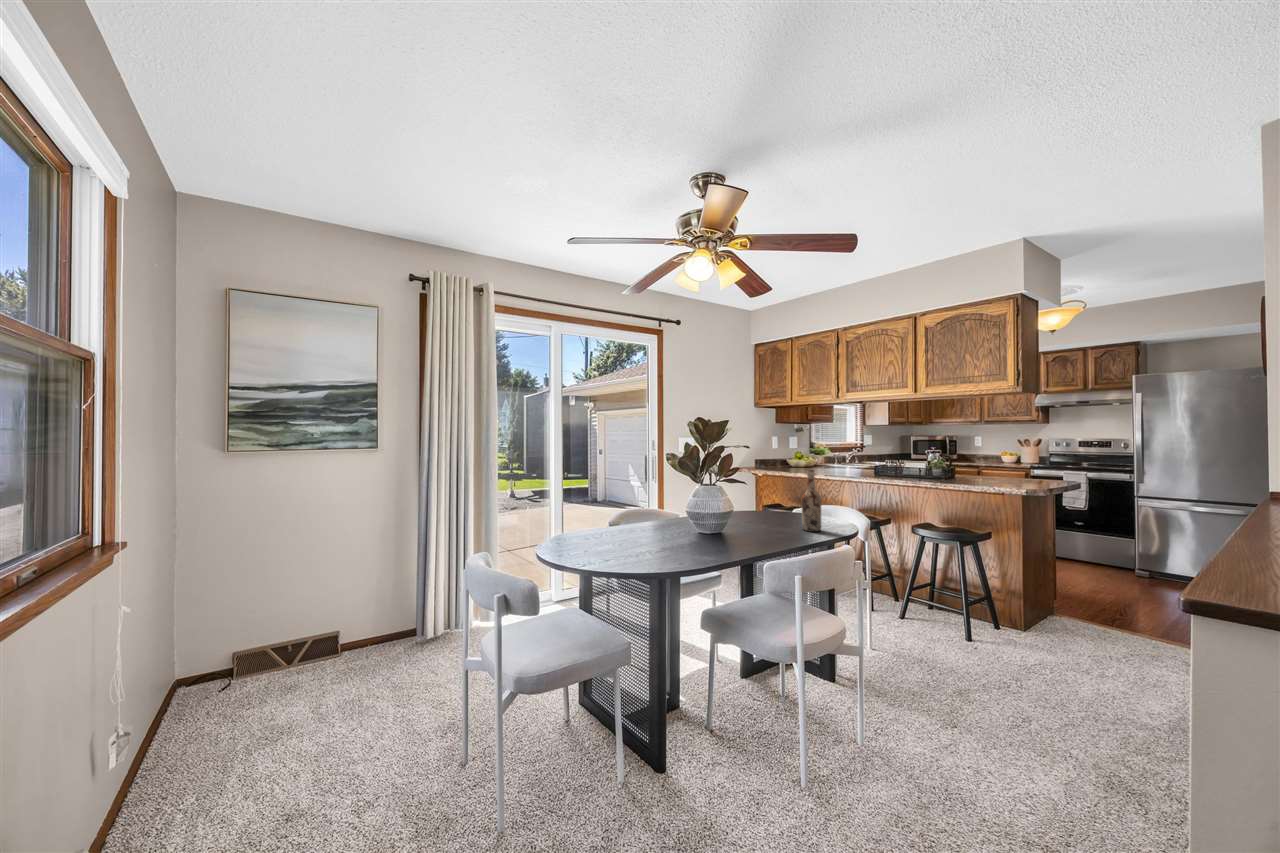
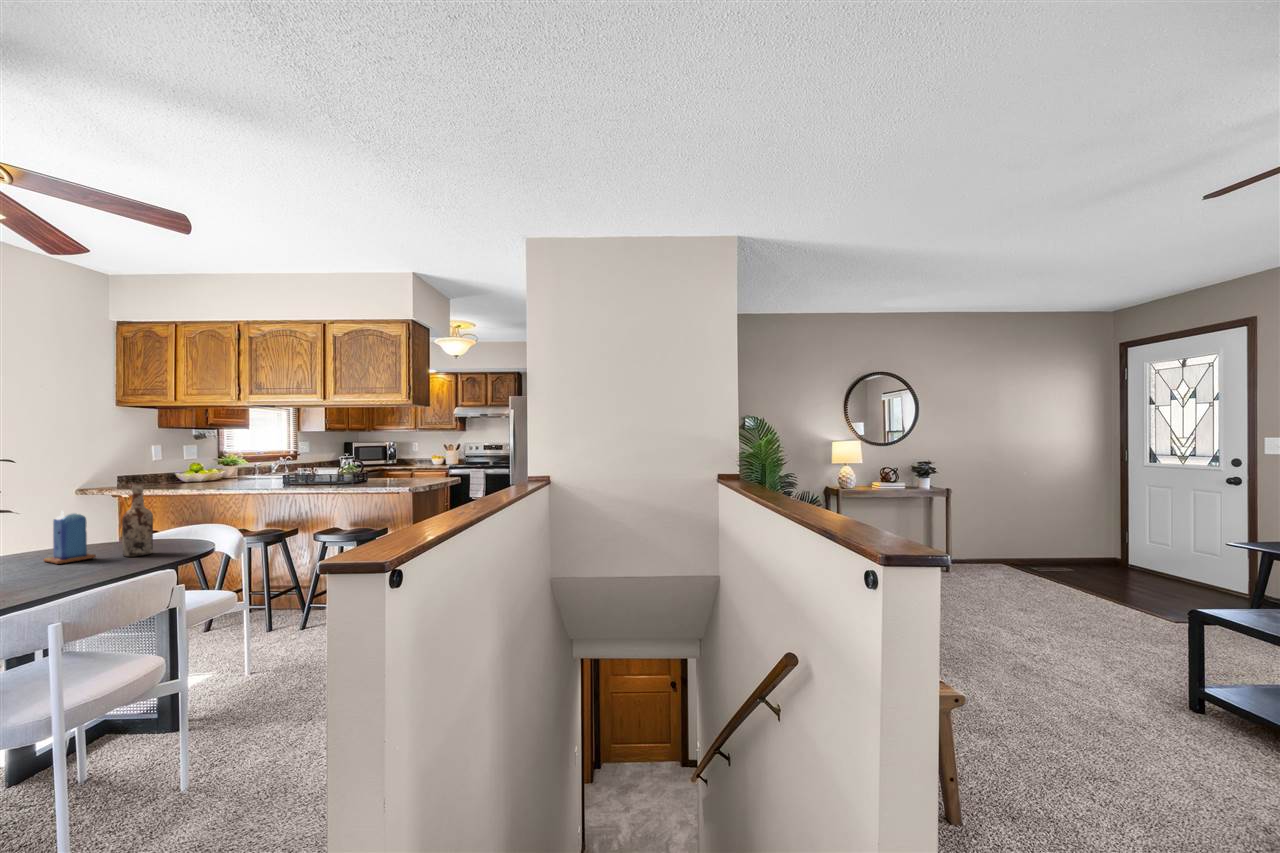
candle: none [757,488,787,529] -> present [44,511,96,564]

